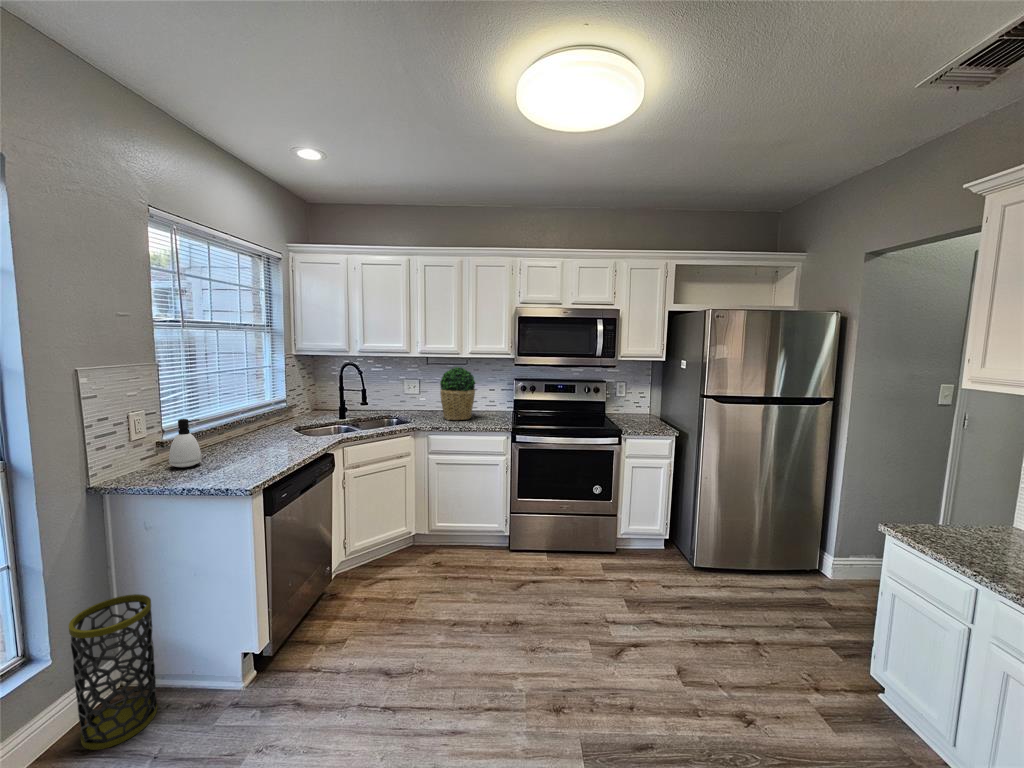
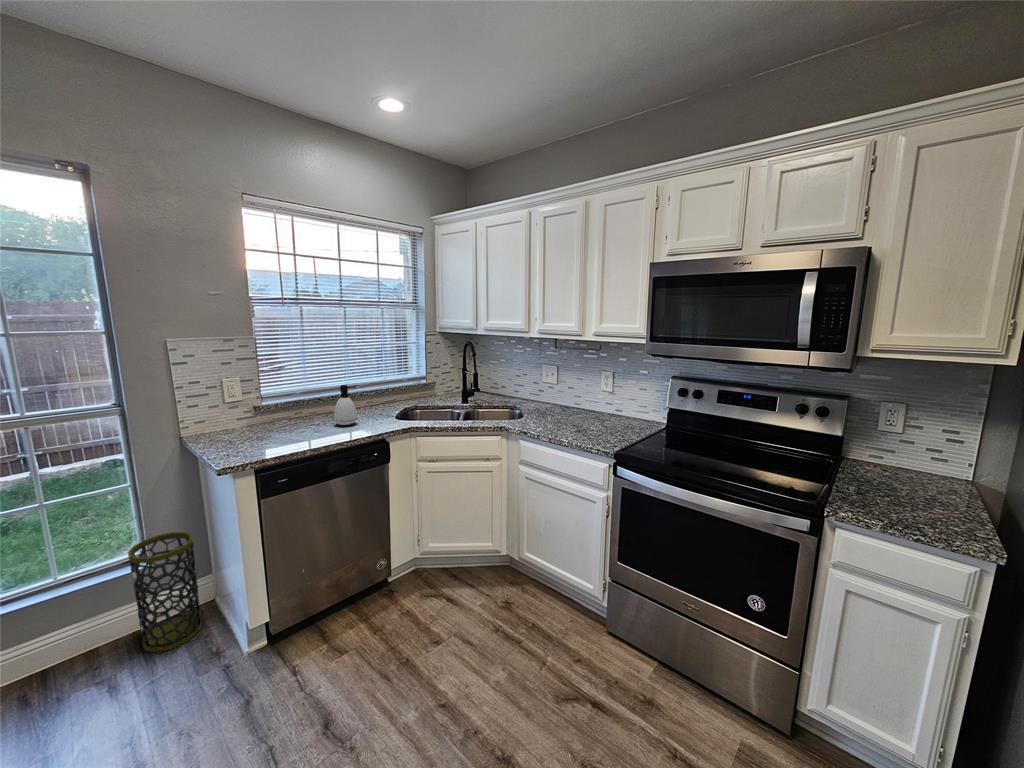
potted plant: present [440,367,475,420] -> none [560,355,609,427]
soap dispenser: present [169,419,201,467] -> present [334,385,357,425]

